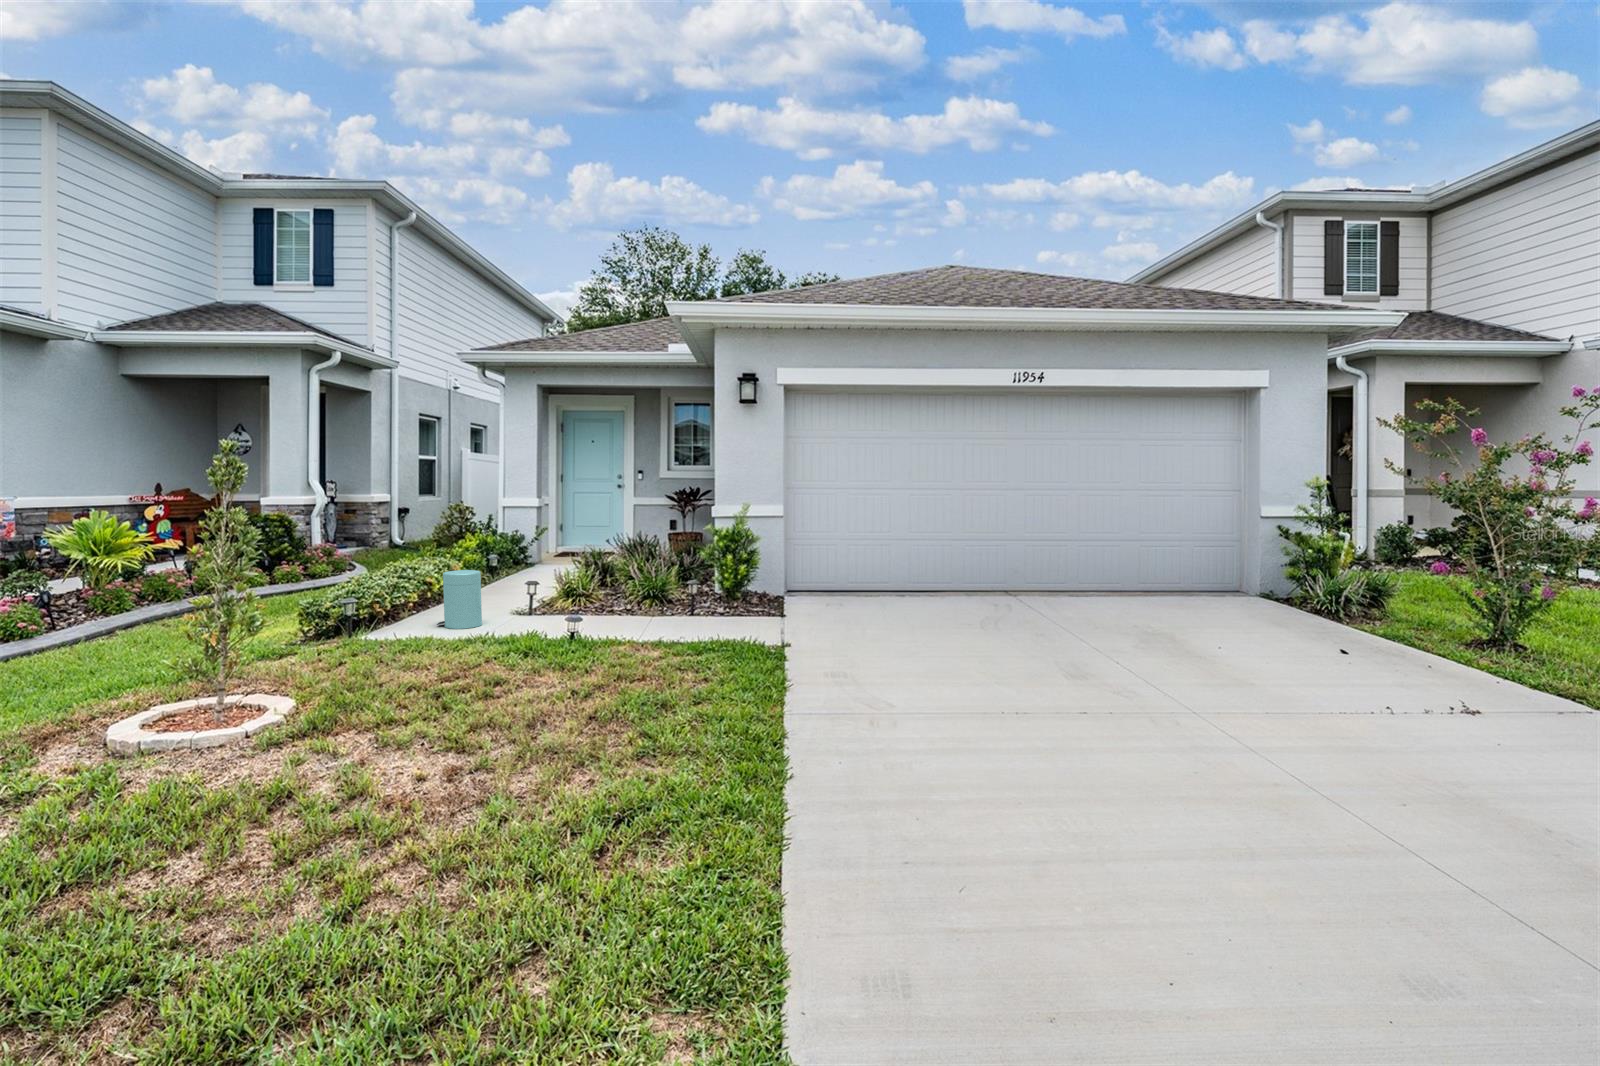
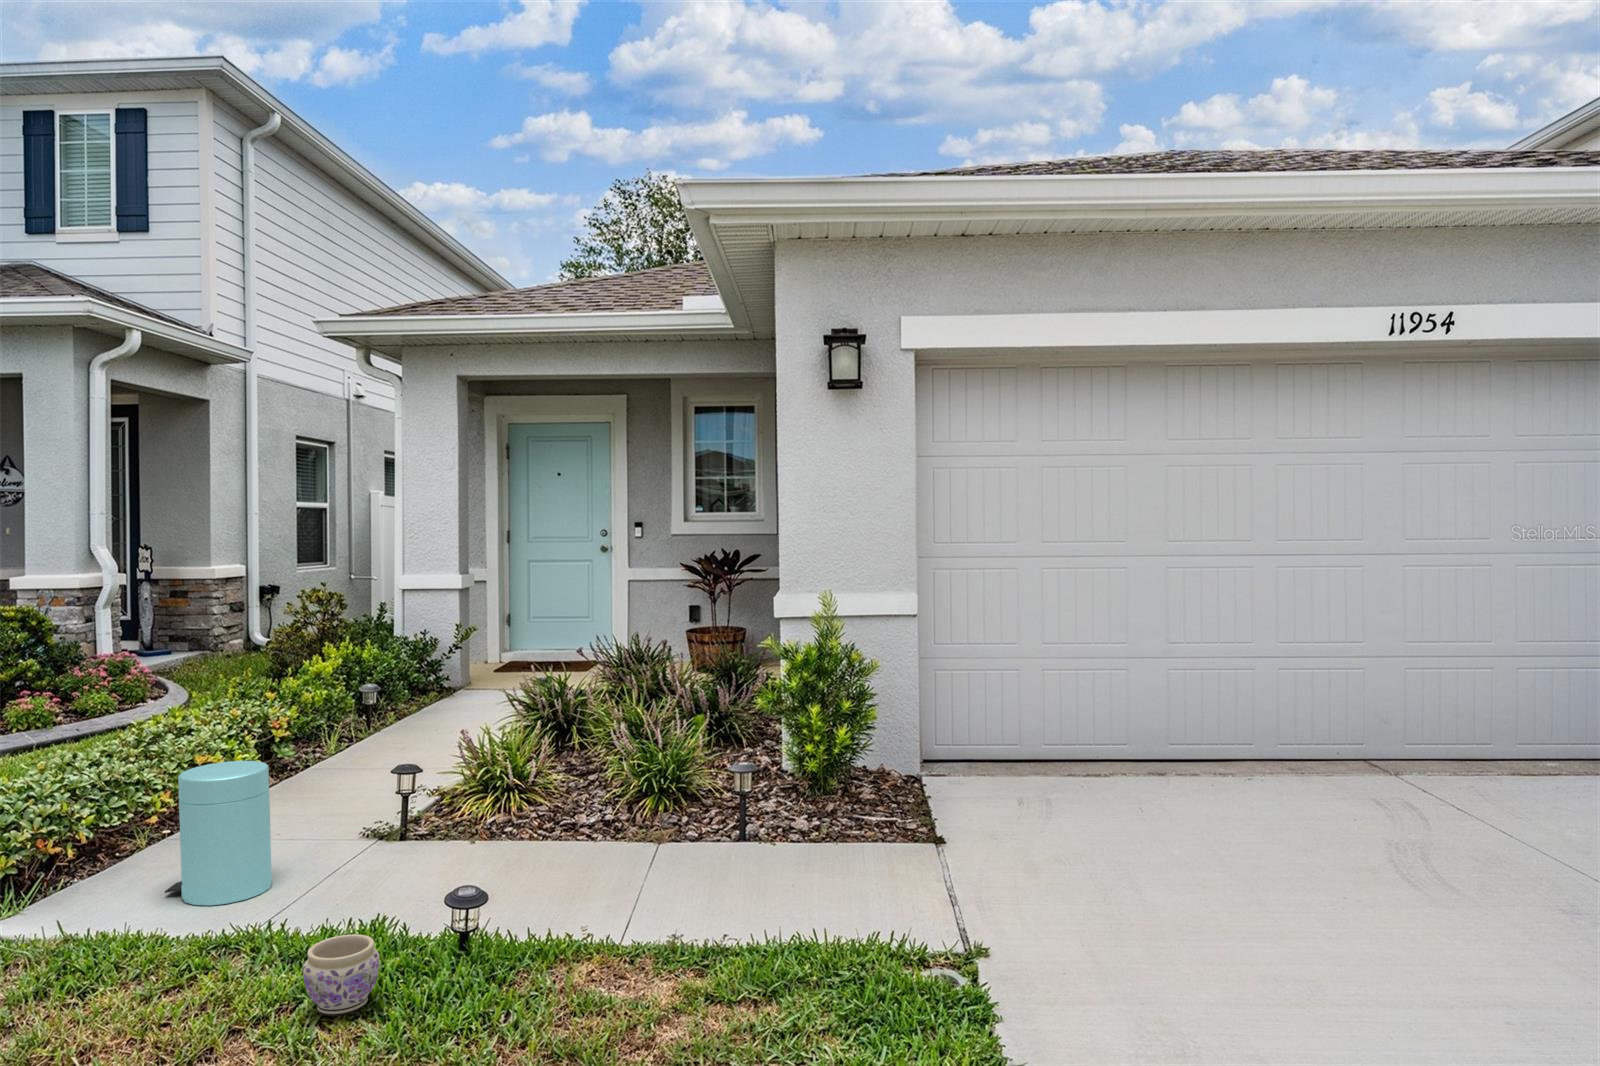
planter: none [517,626,546,653] -> present [303,934,380,1016]

